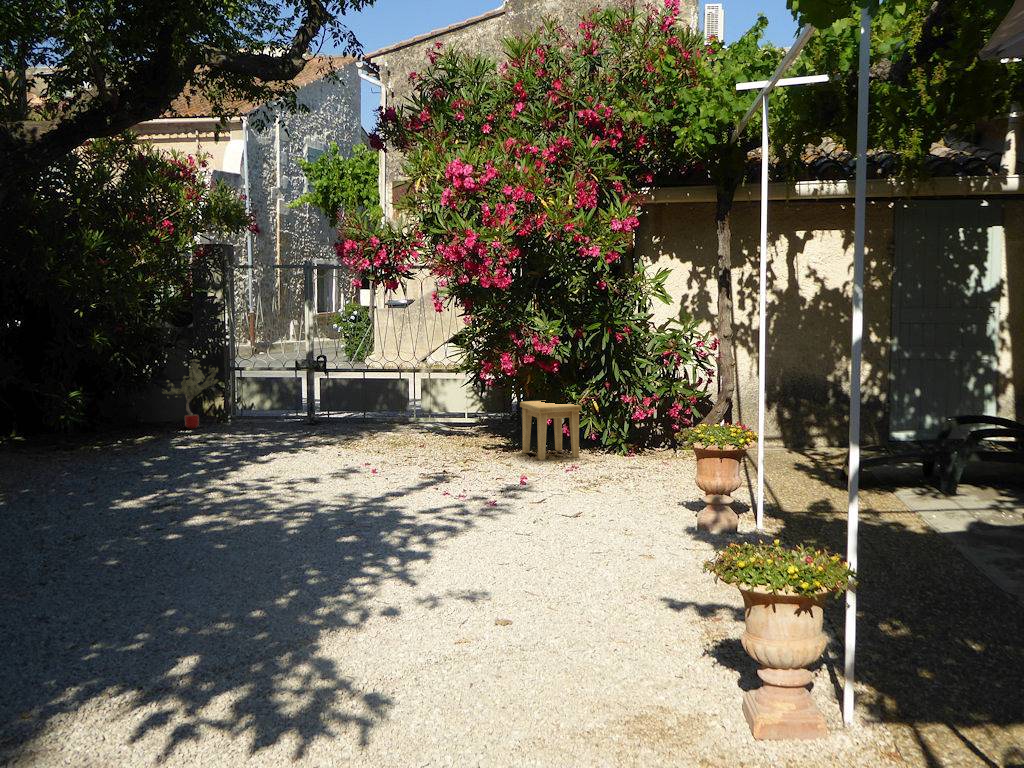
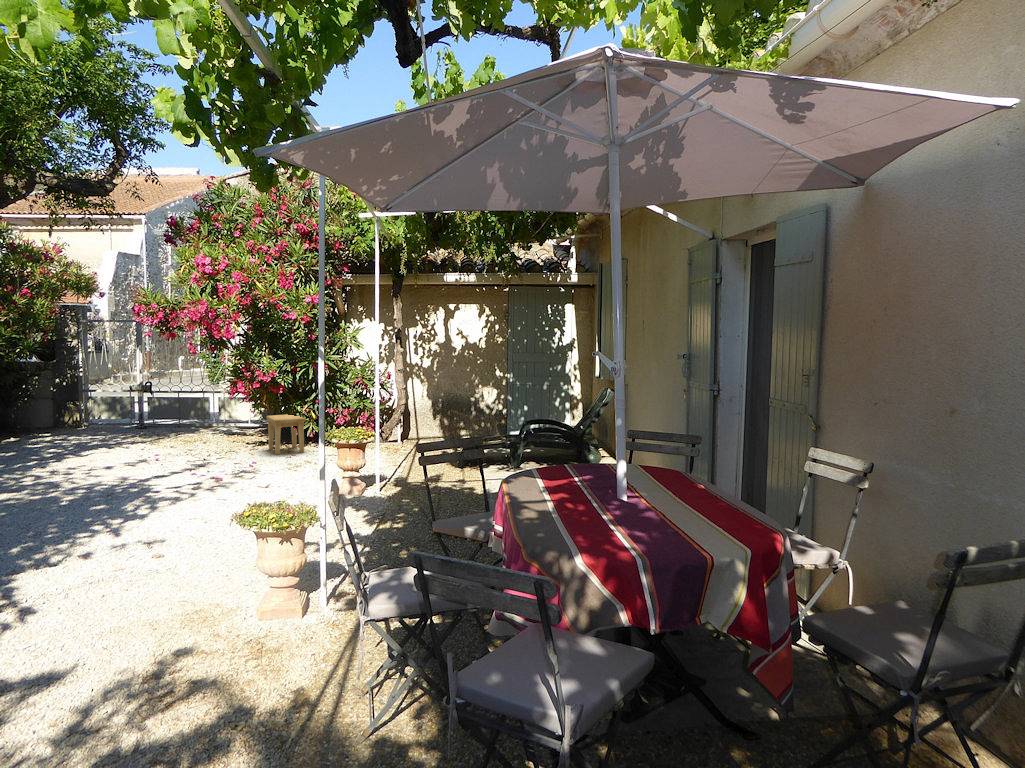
potted tree: present [163,360,218,428] -> none [16,385,63,435]

